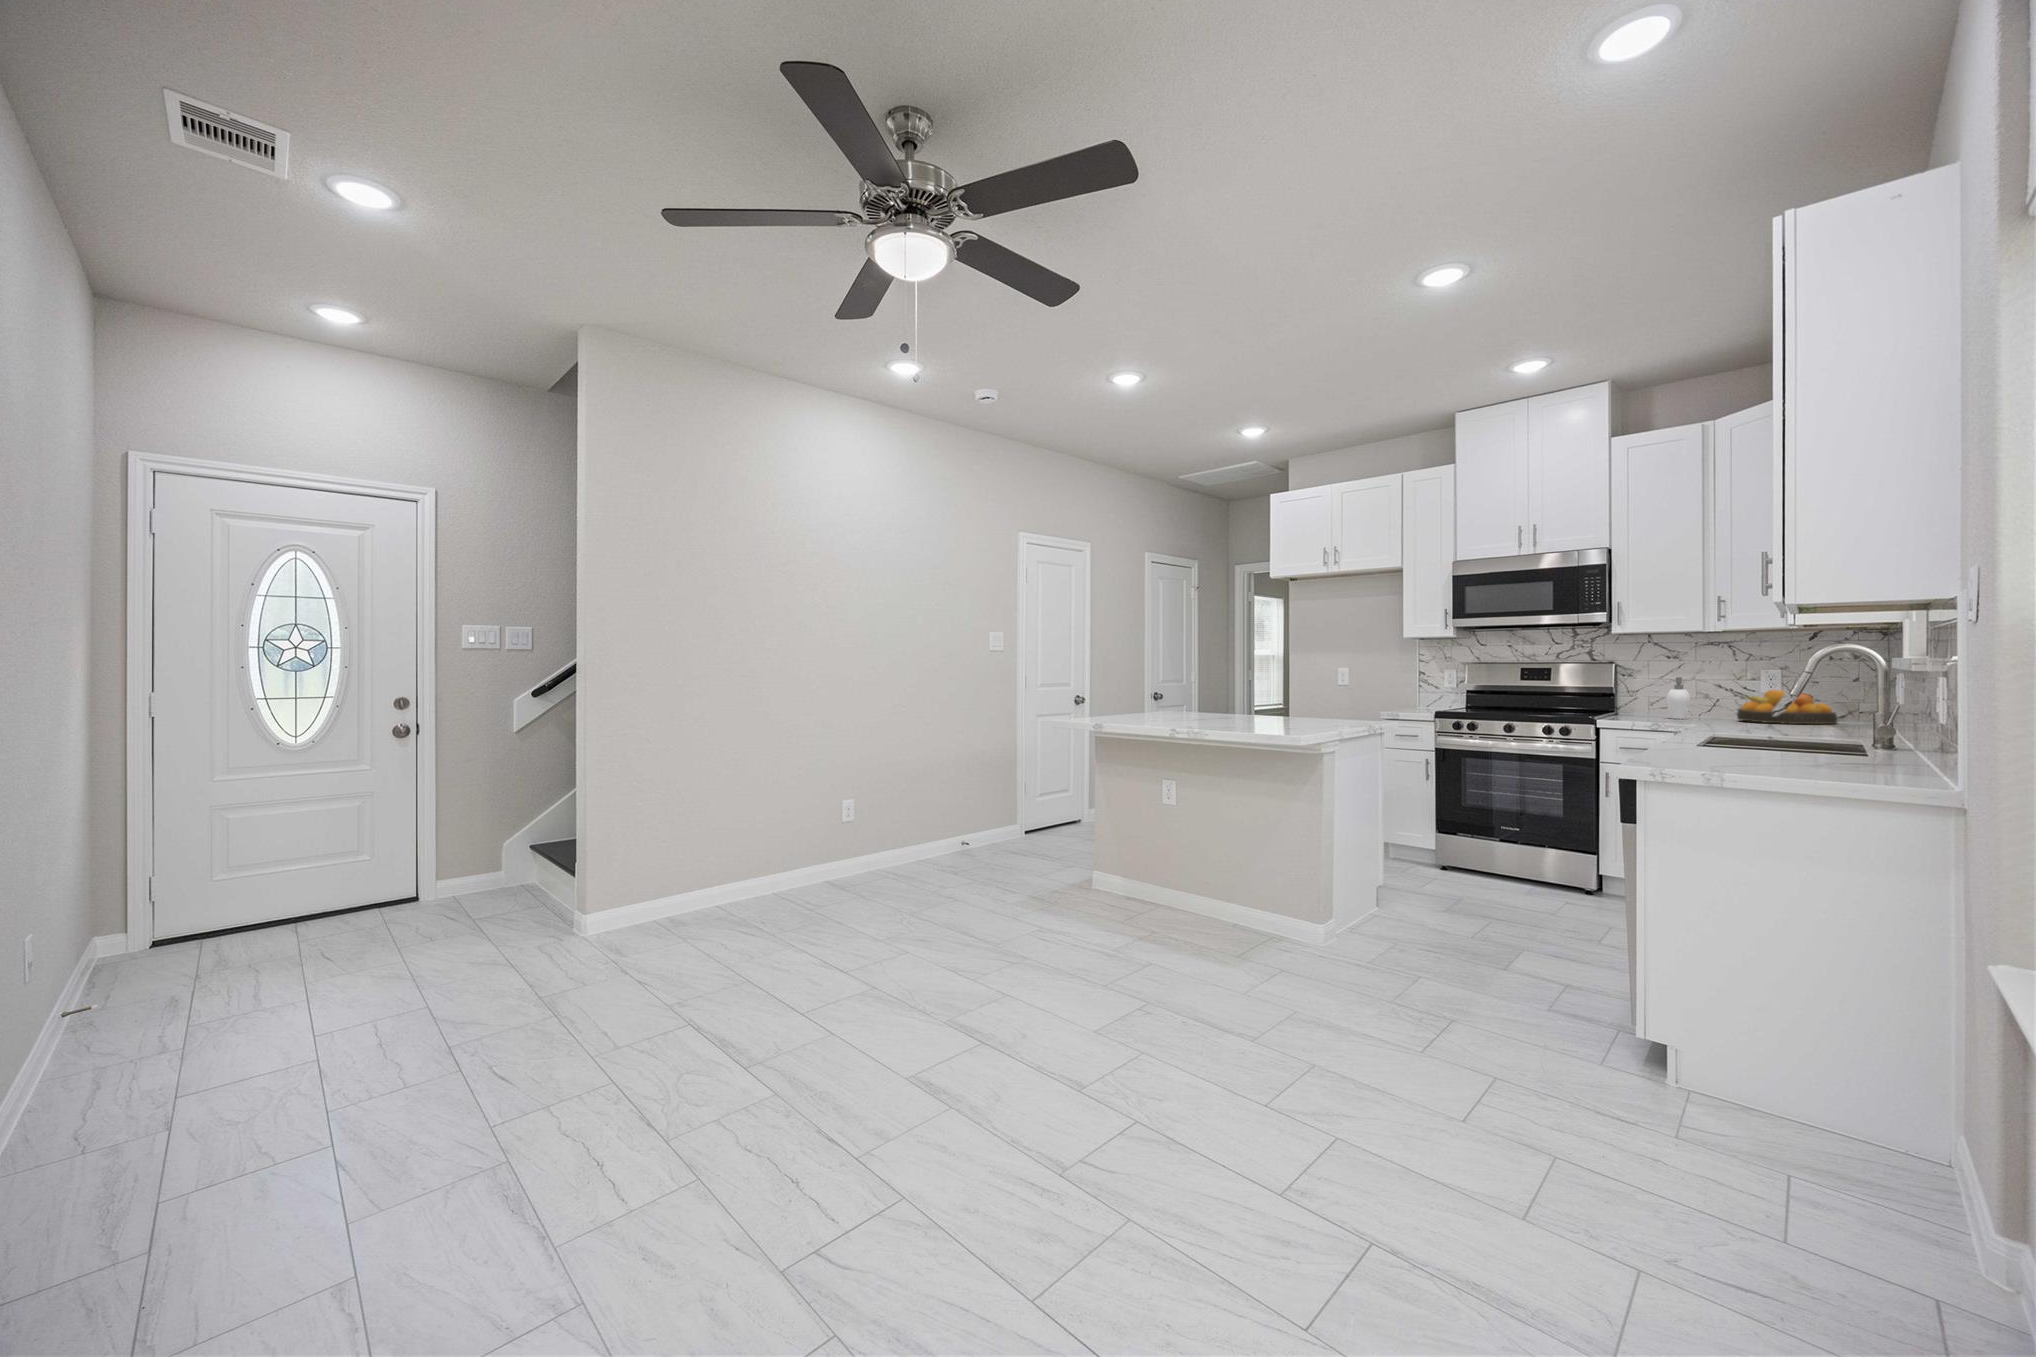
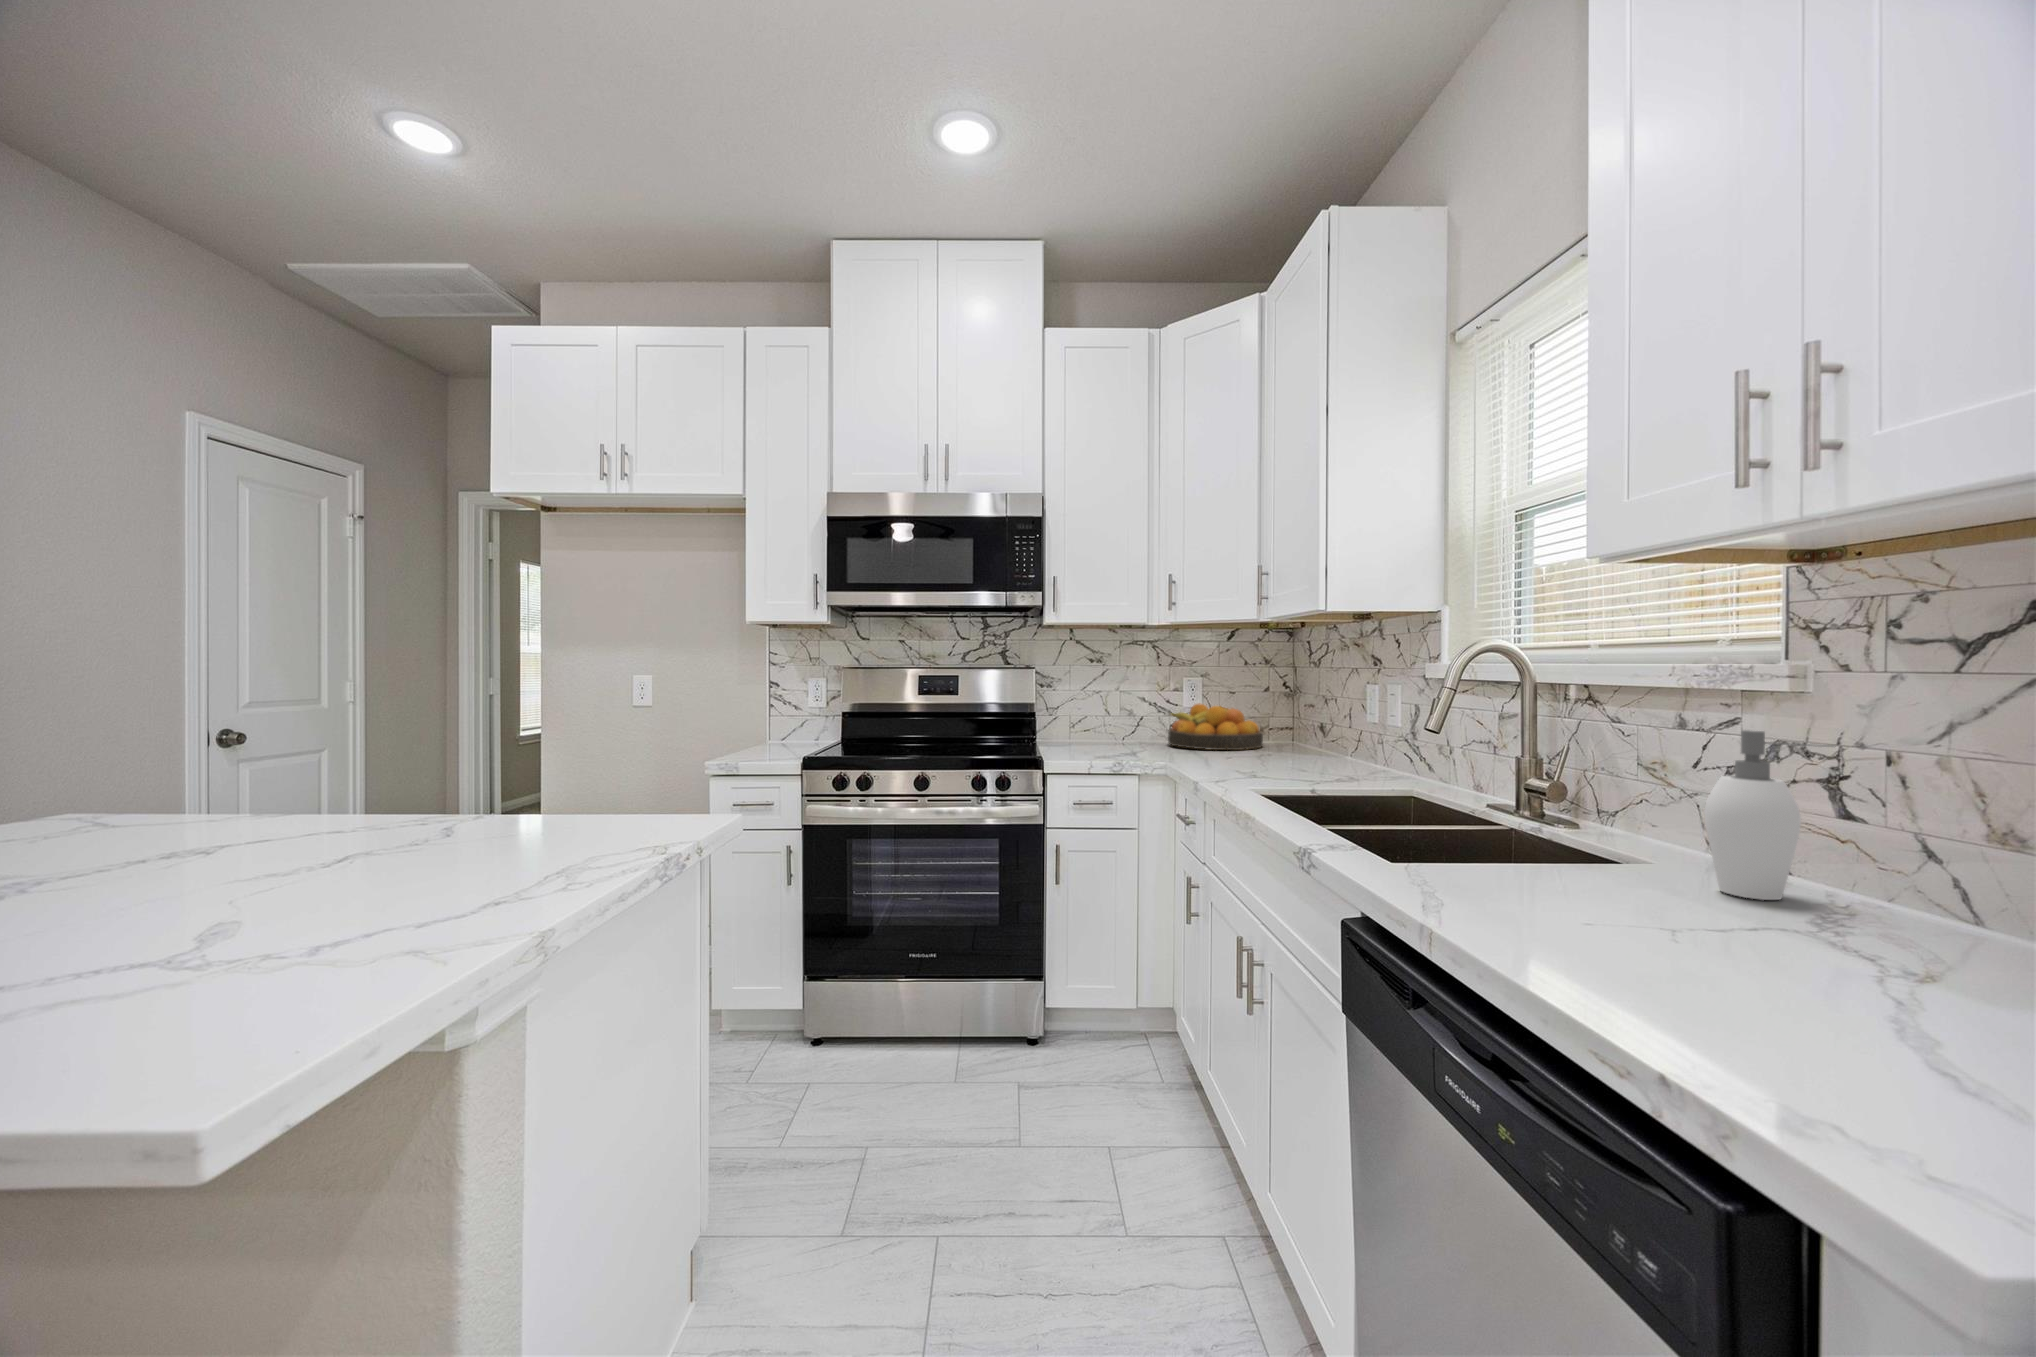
soap dispenser: present [1667,677,1690,719] -> present [1704,730,1834,900]

